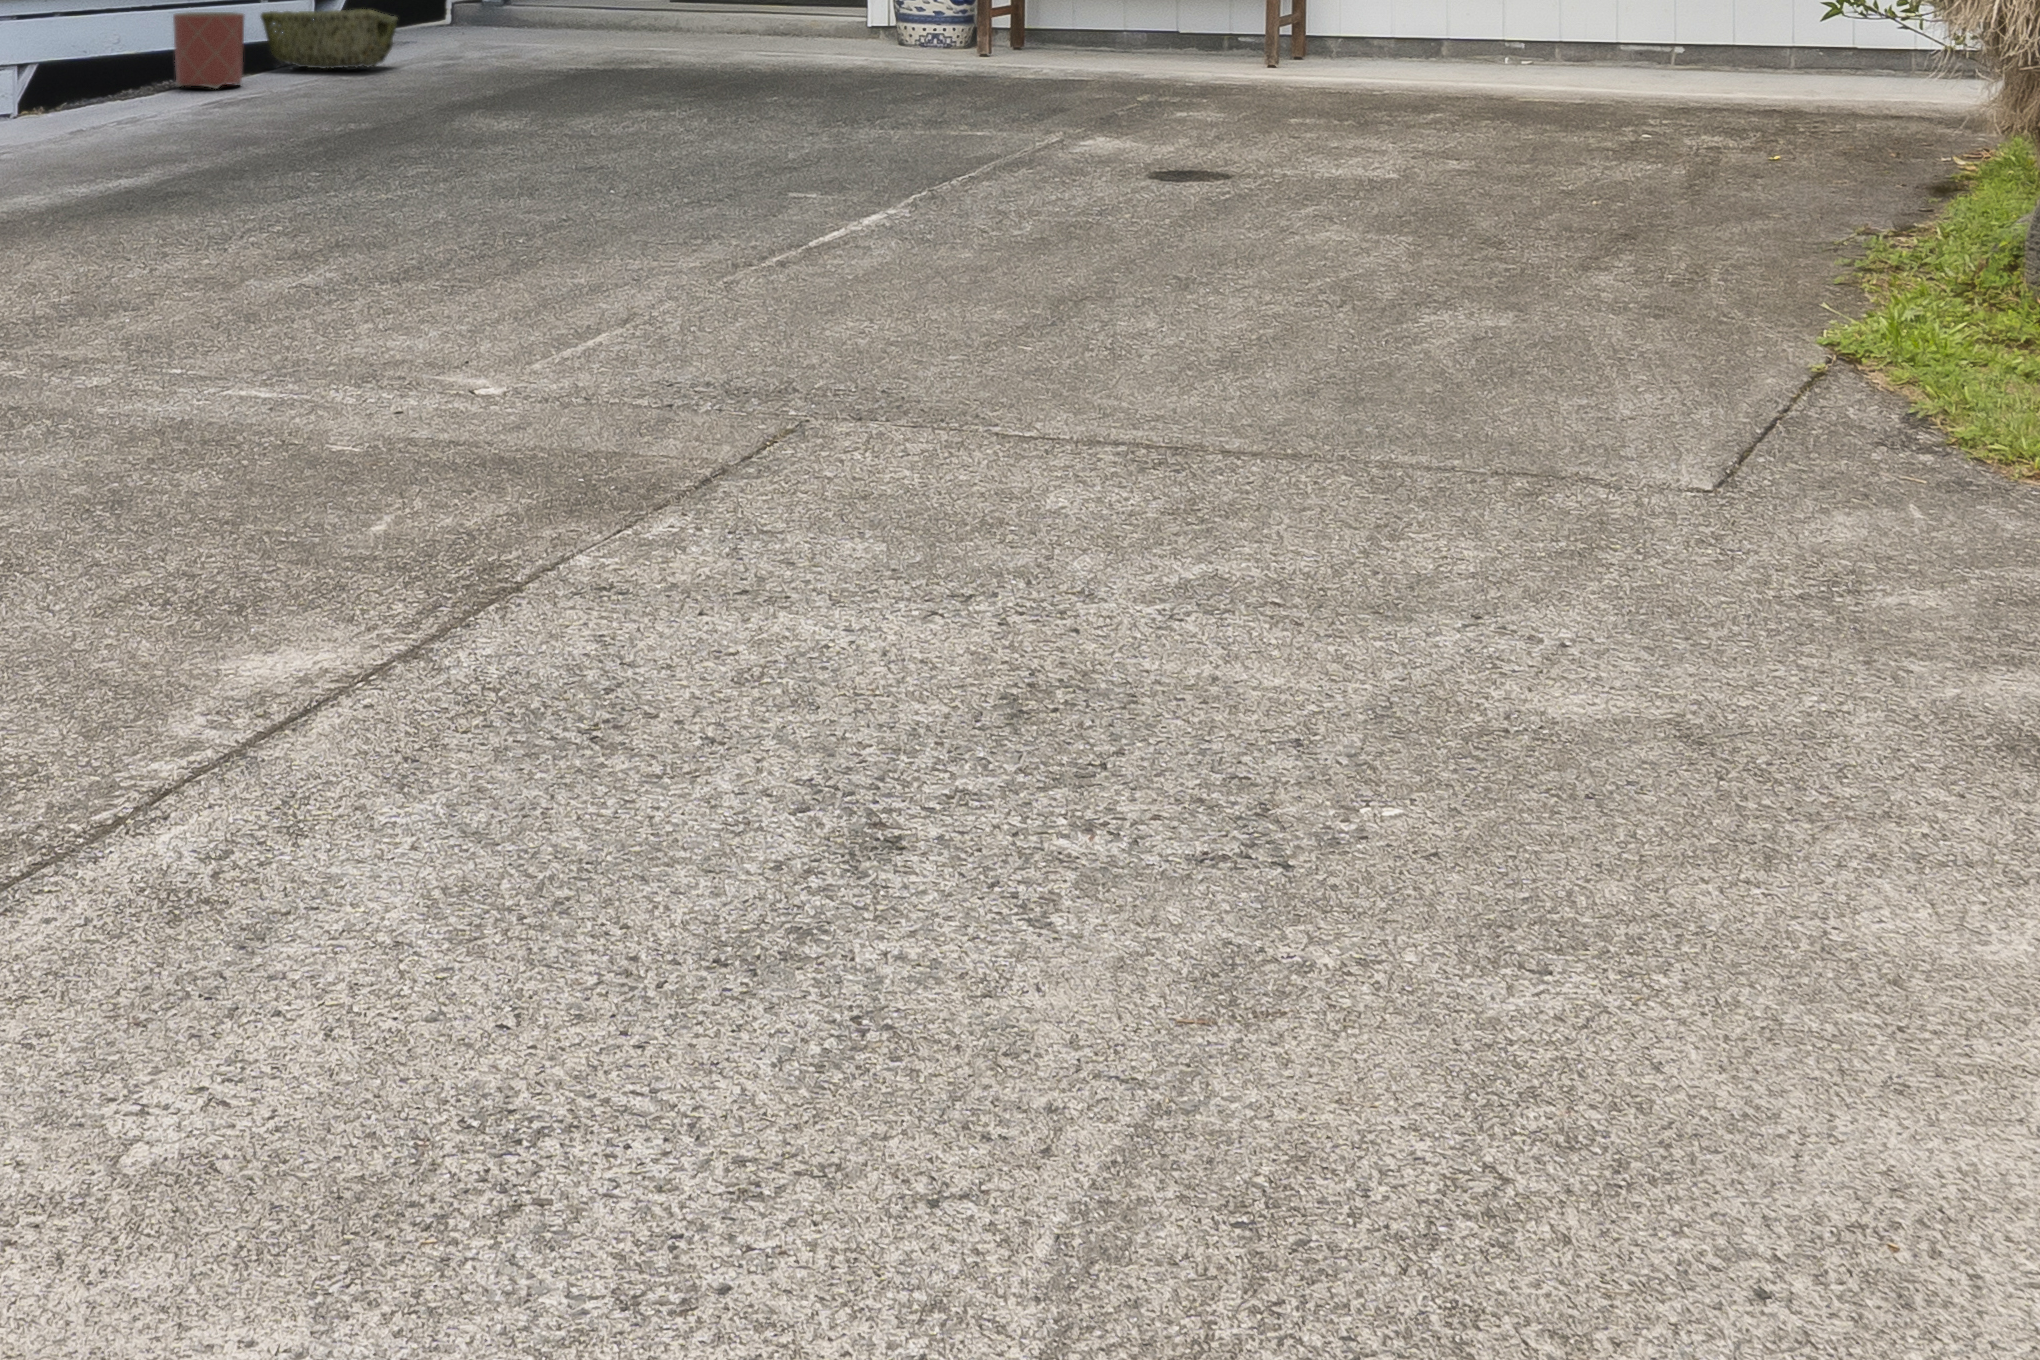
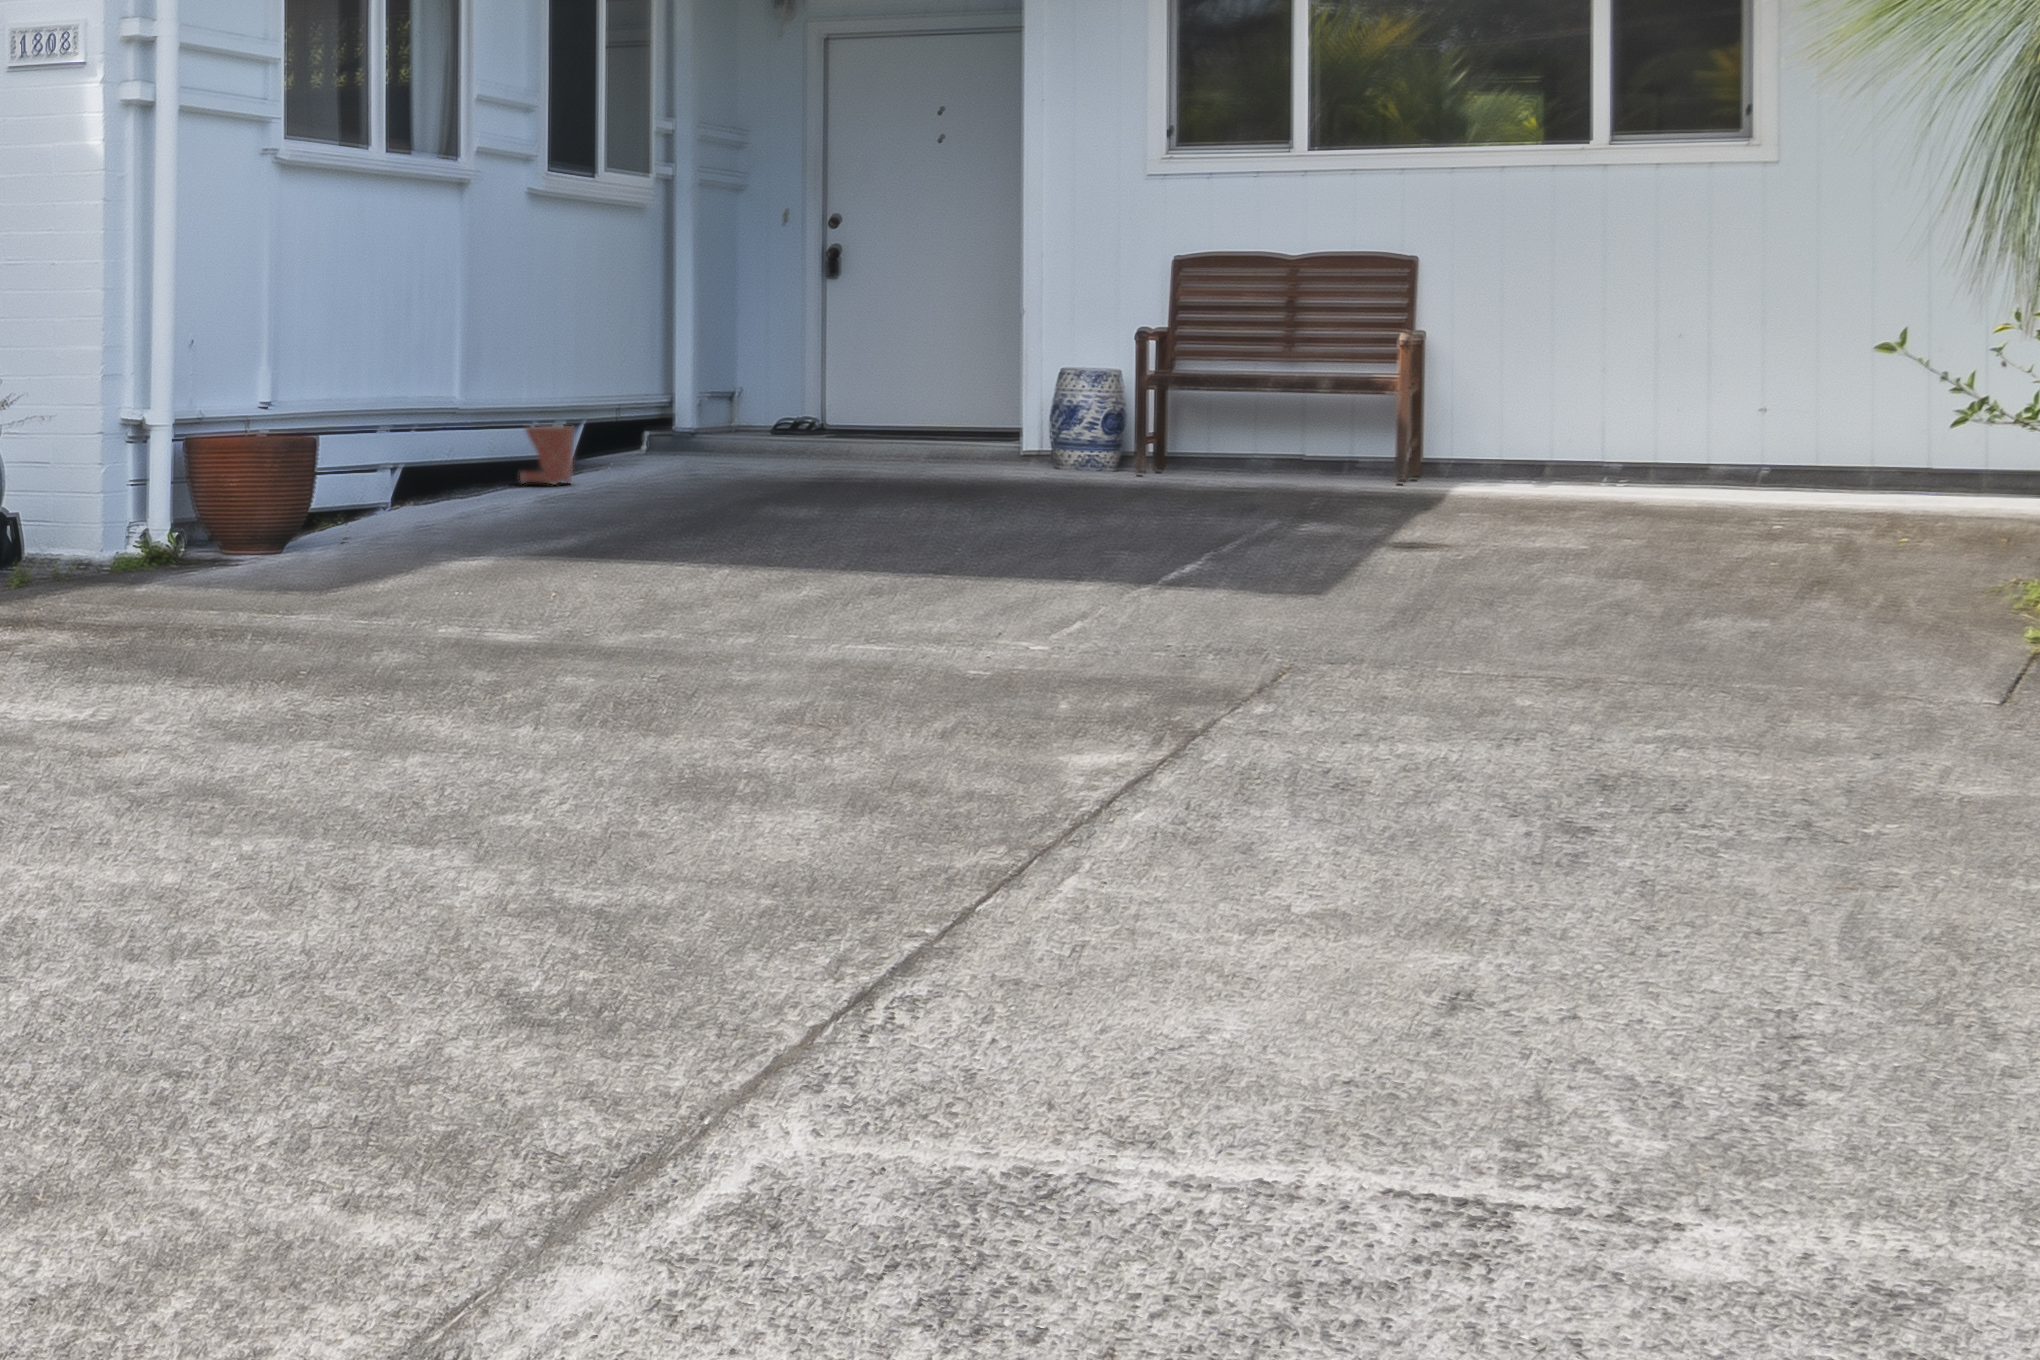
woven basket: present [260,9,397,69] -> none [573,425,683,474]

